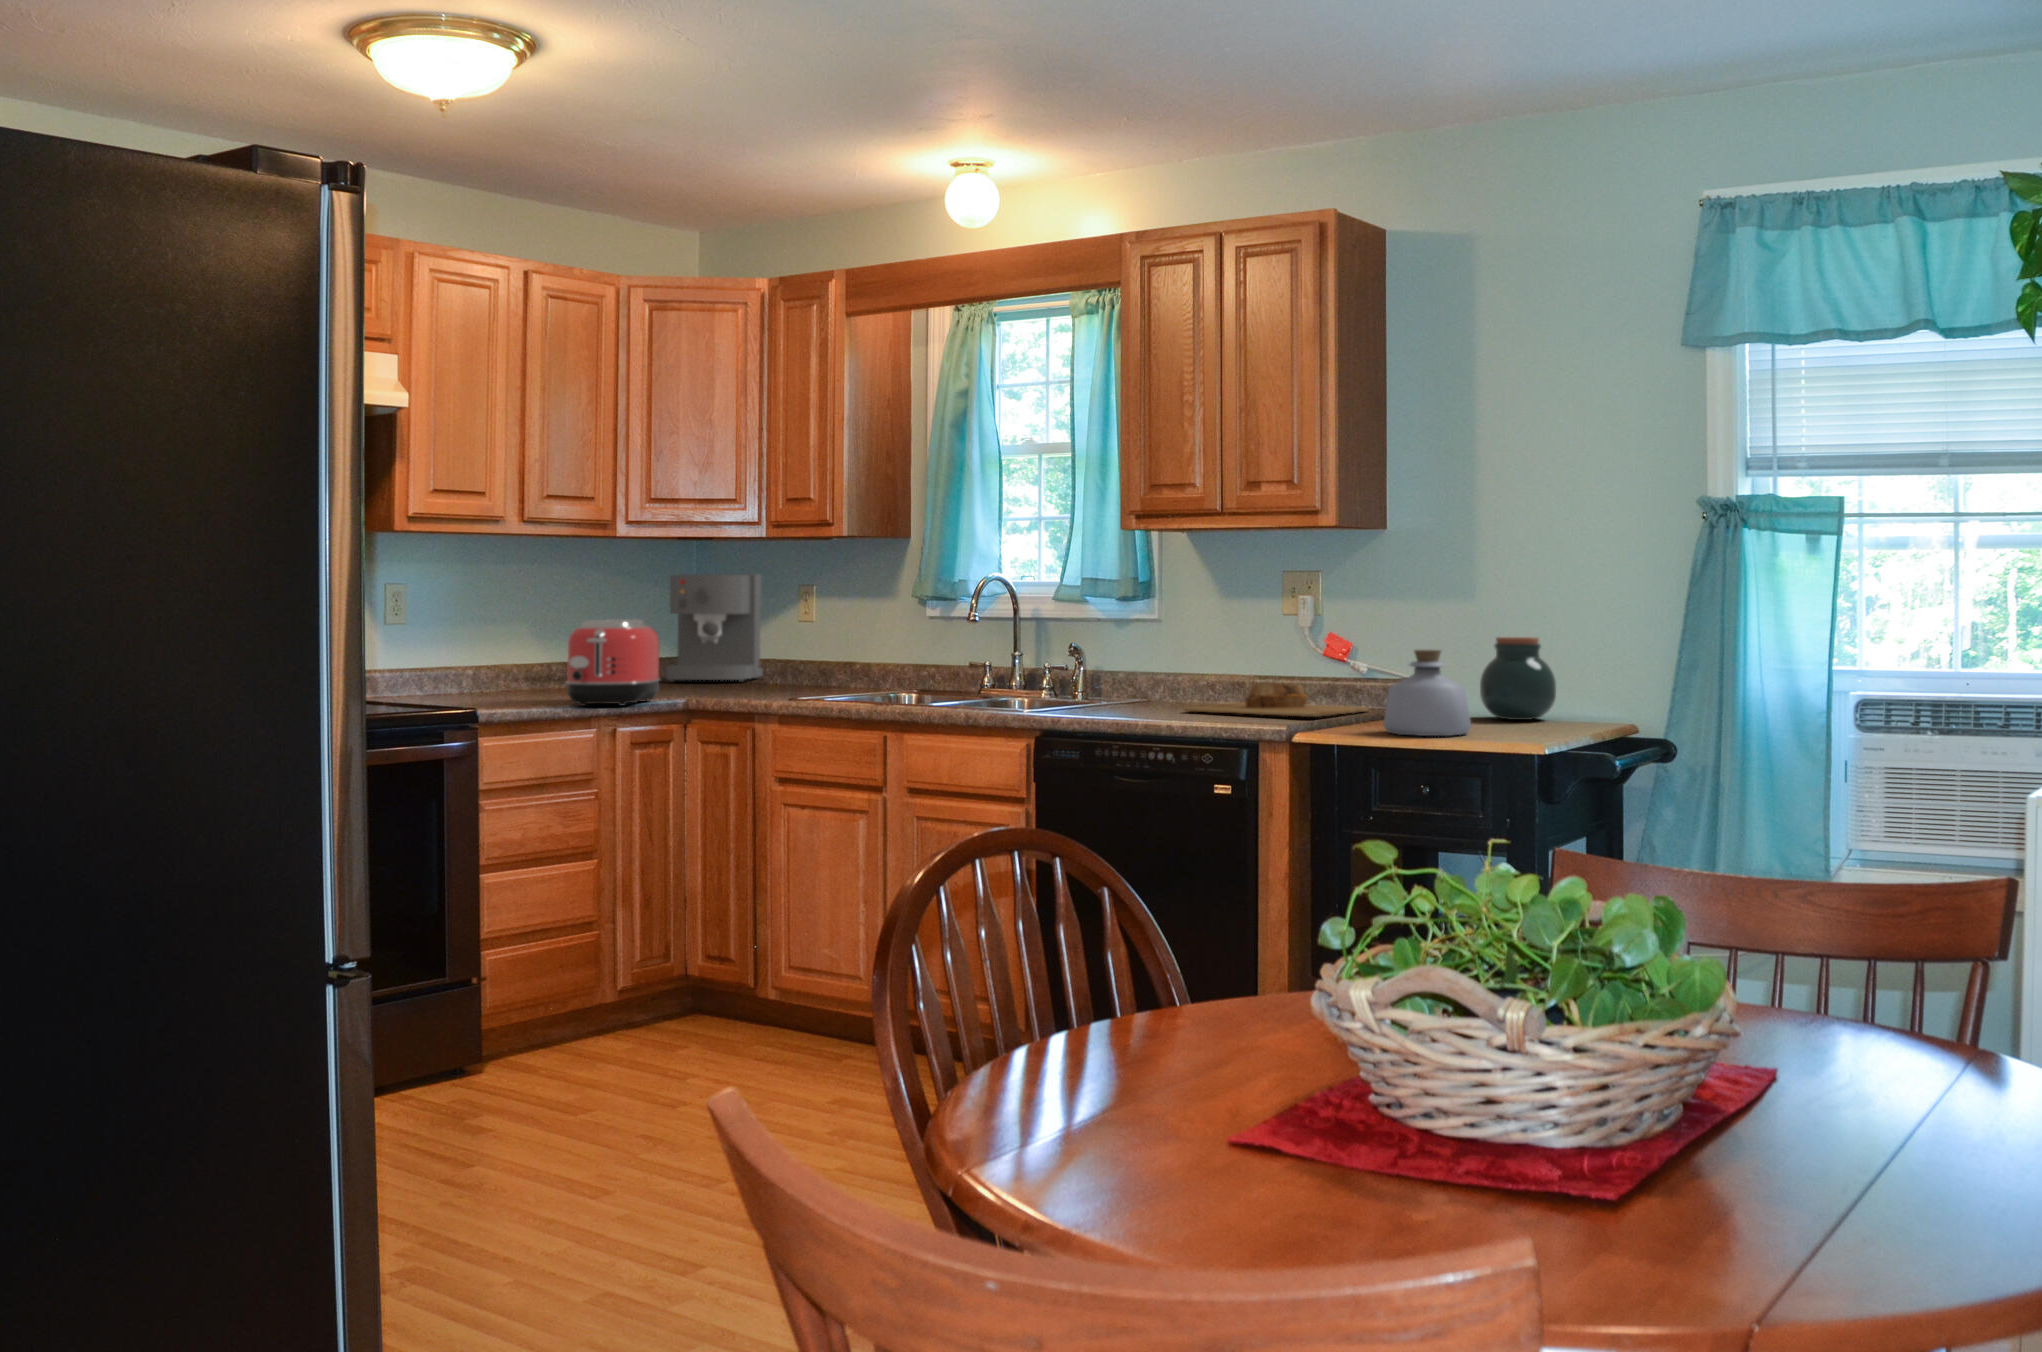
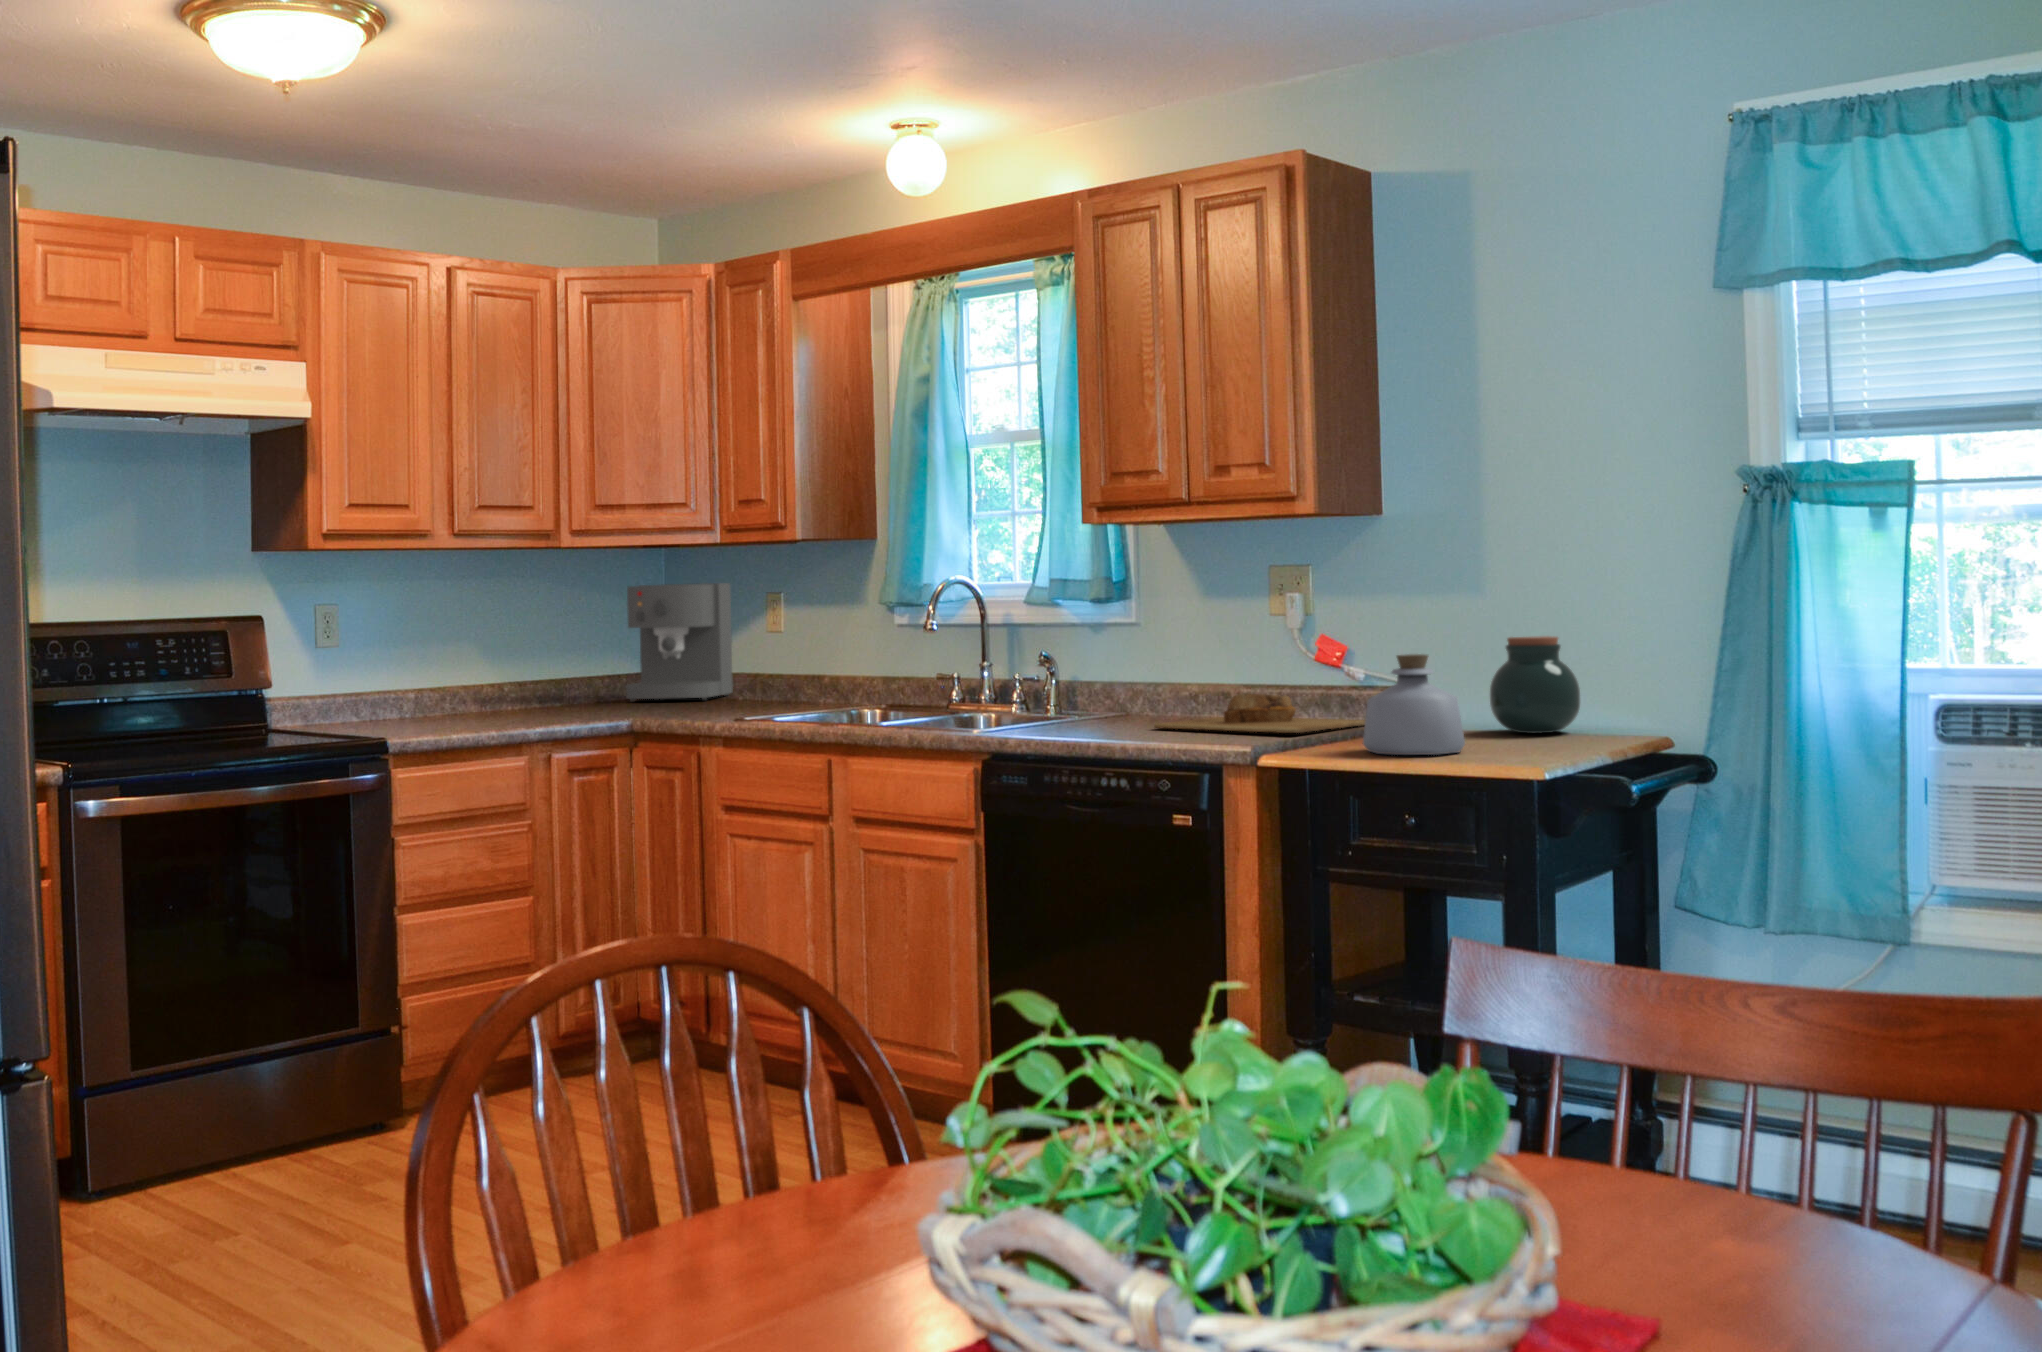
toaster: present [566,619,660,706] -> none [494,636,600,731]

